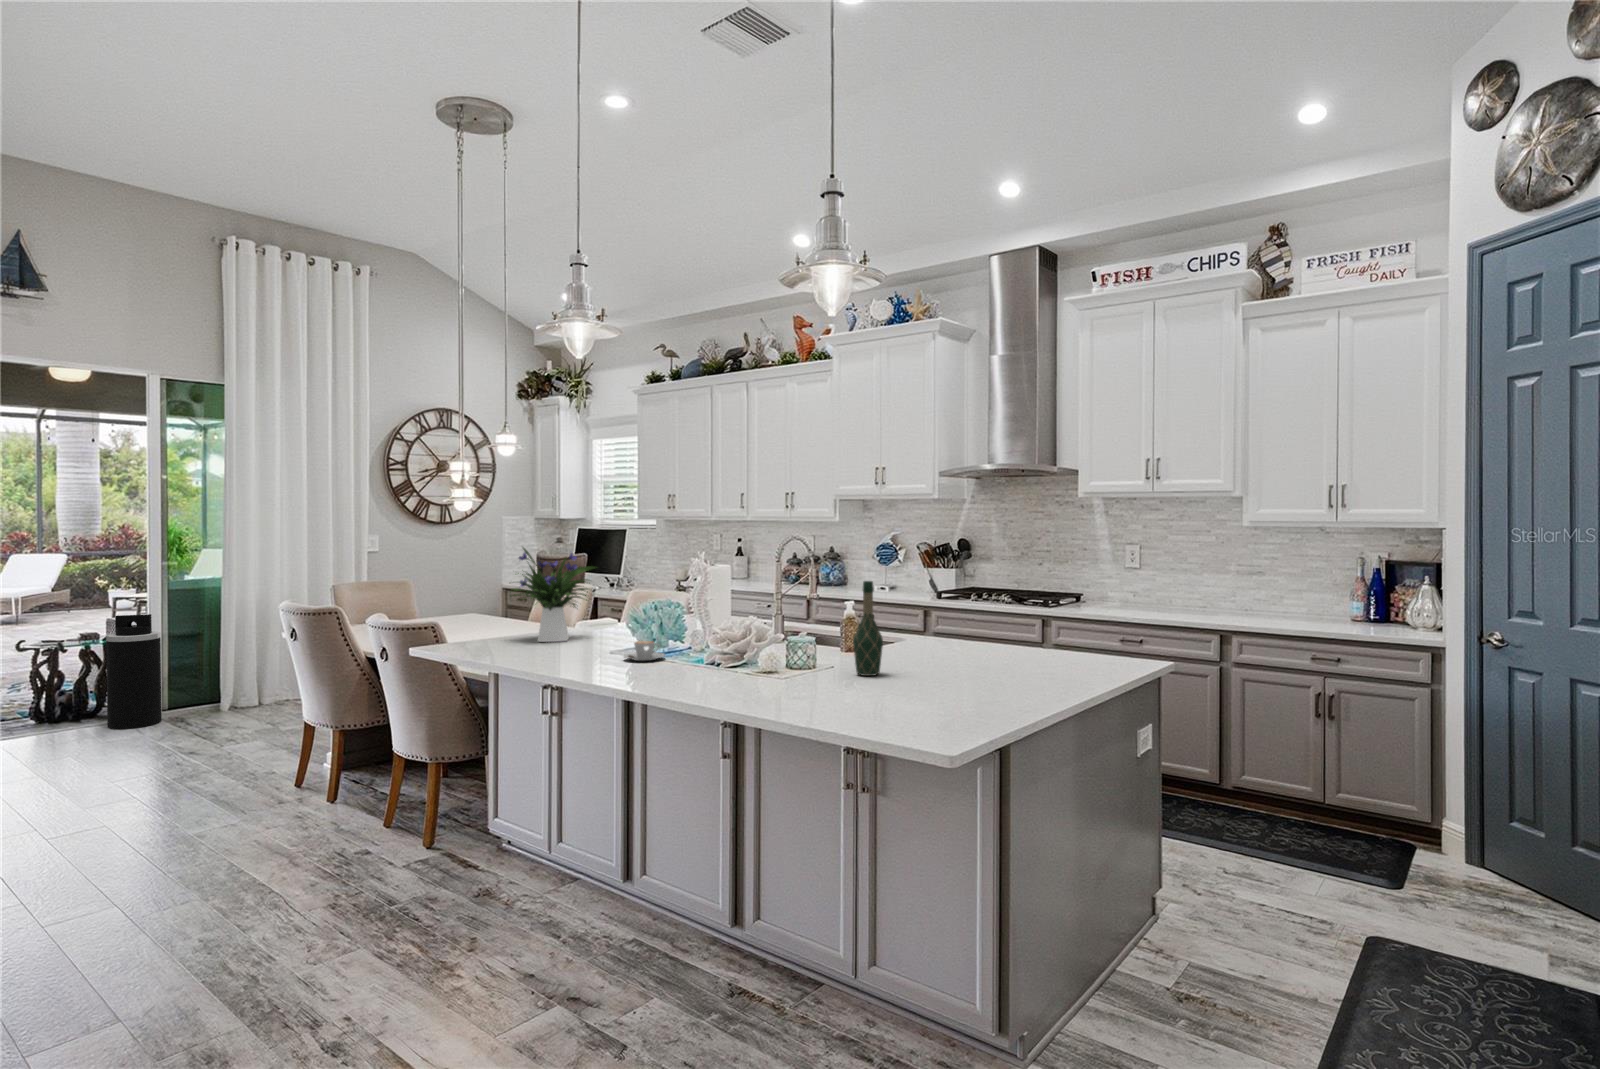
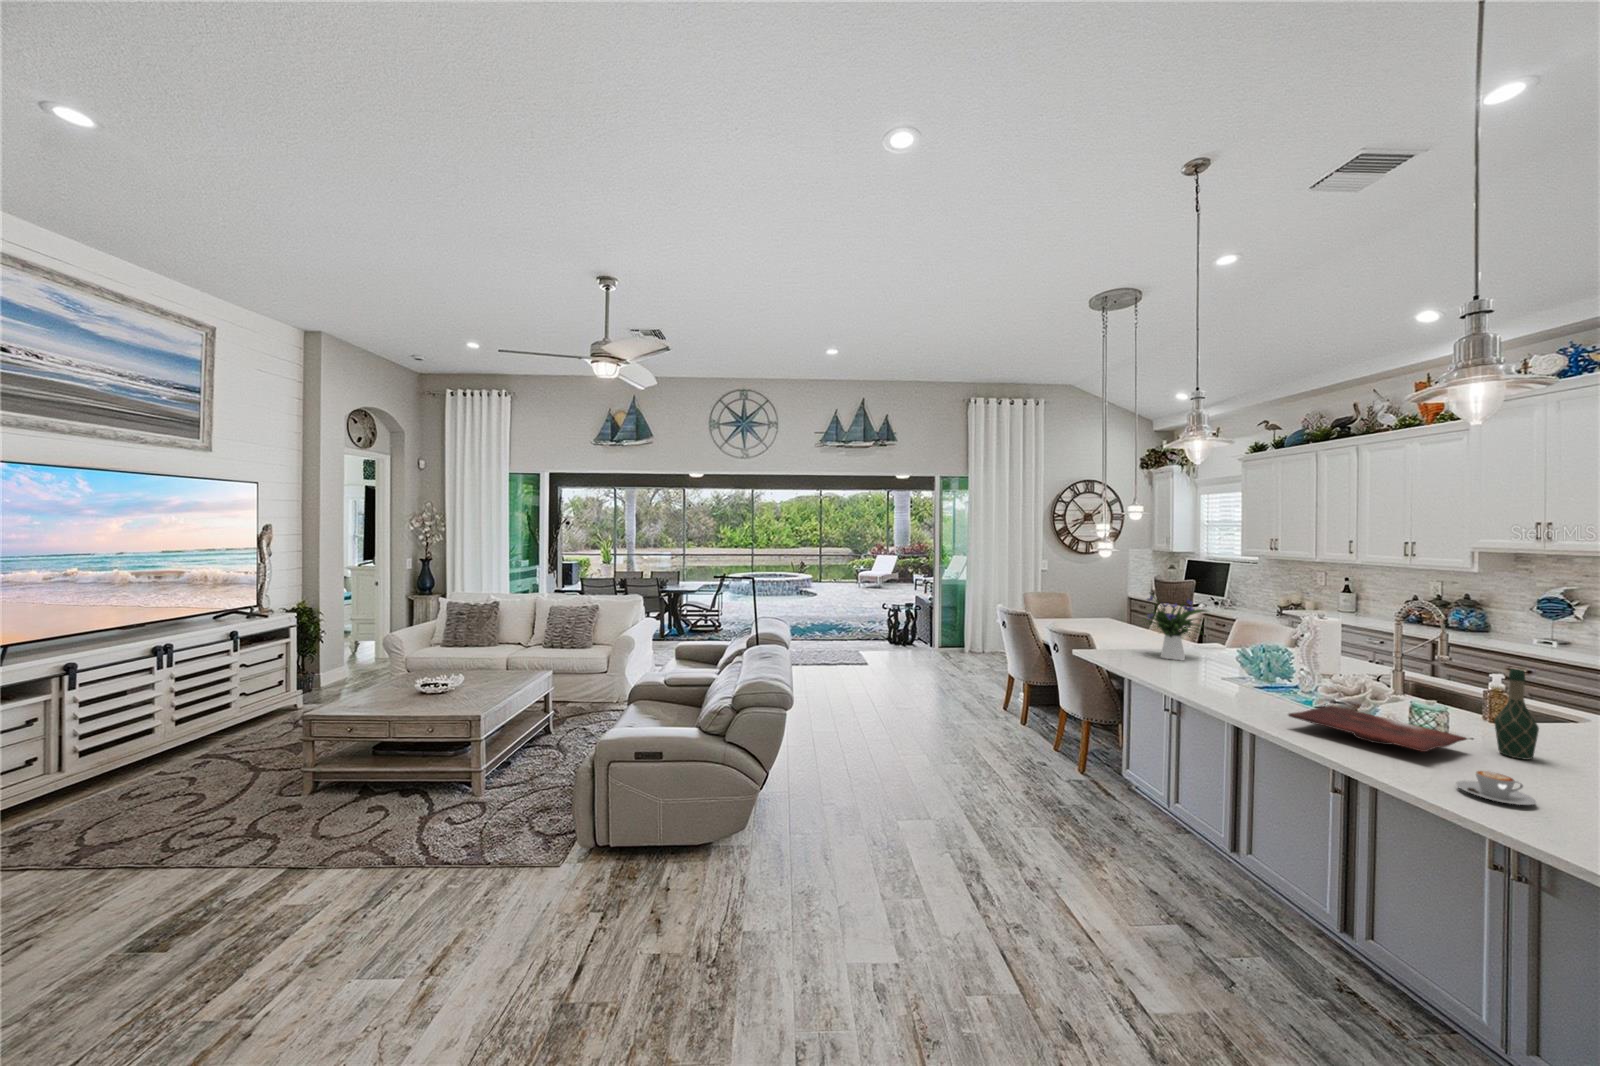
trash can: present [106,614,162,729] -> none [911,598,934,657]
coffee cup: present [624,641,665,661] -> present [1456,771,1536,805]
cutting board: none [679,656,834,686] -> present [1288,706,1466,752]

